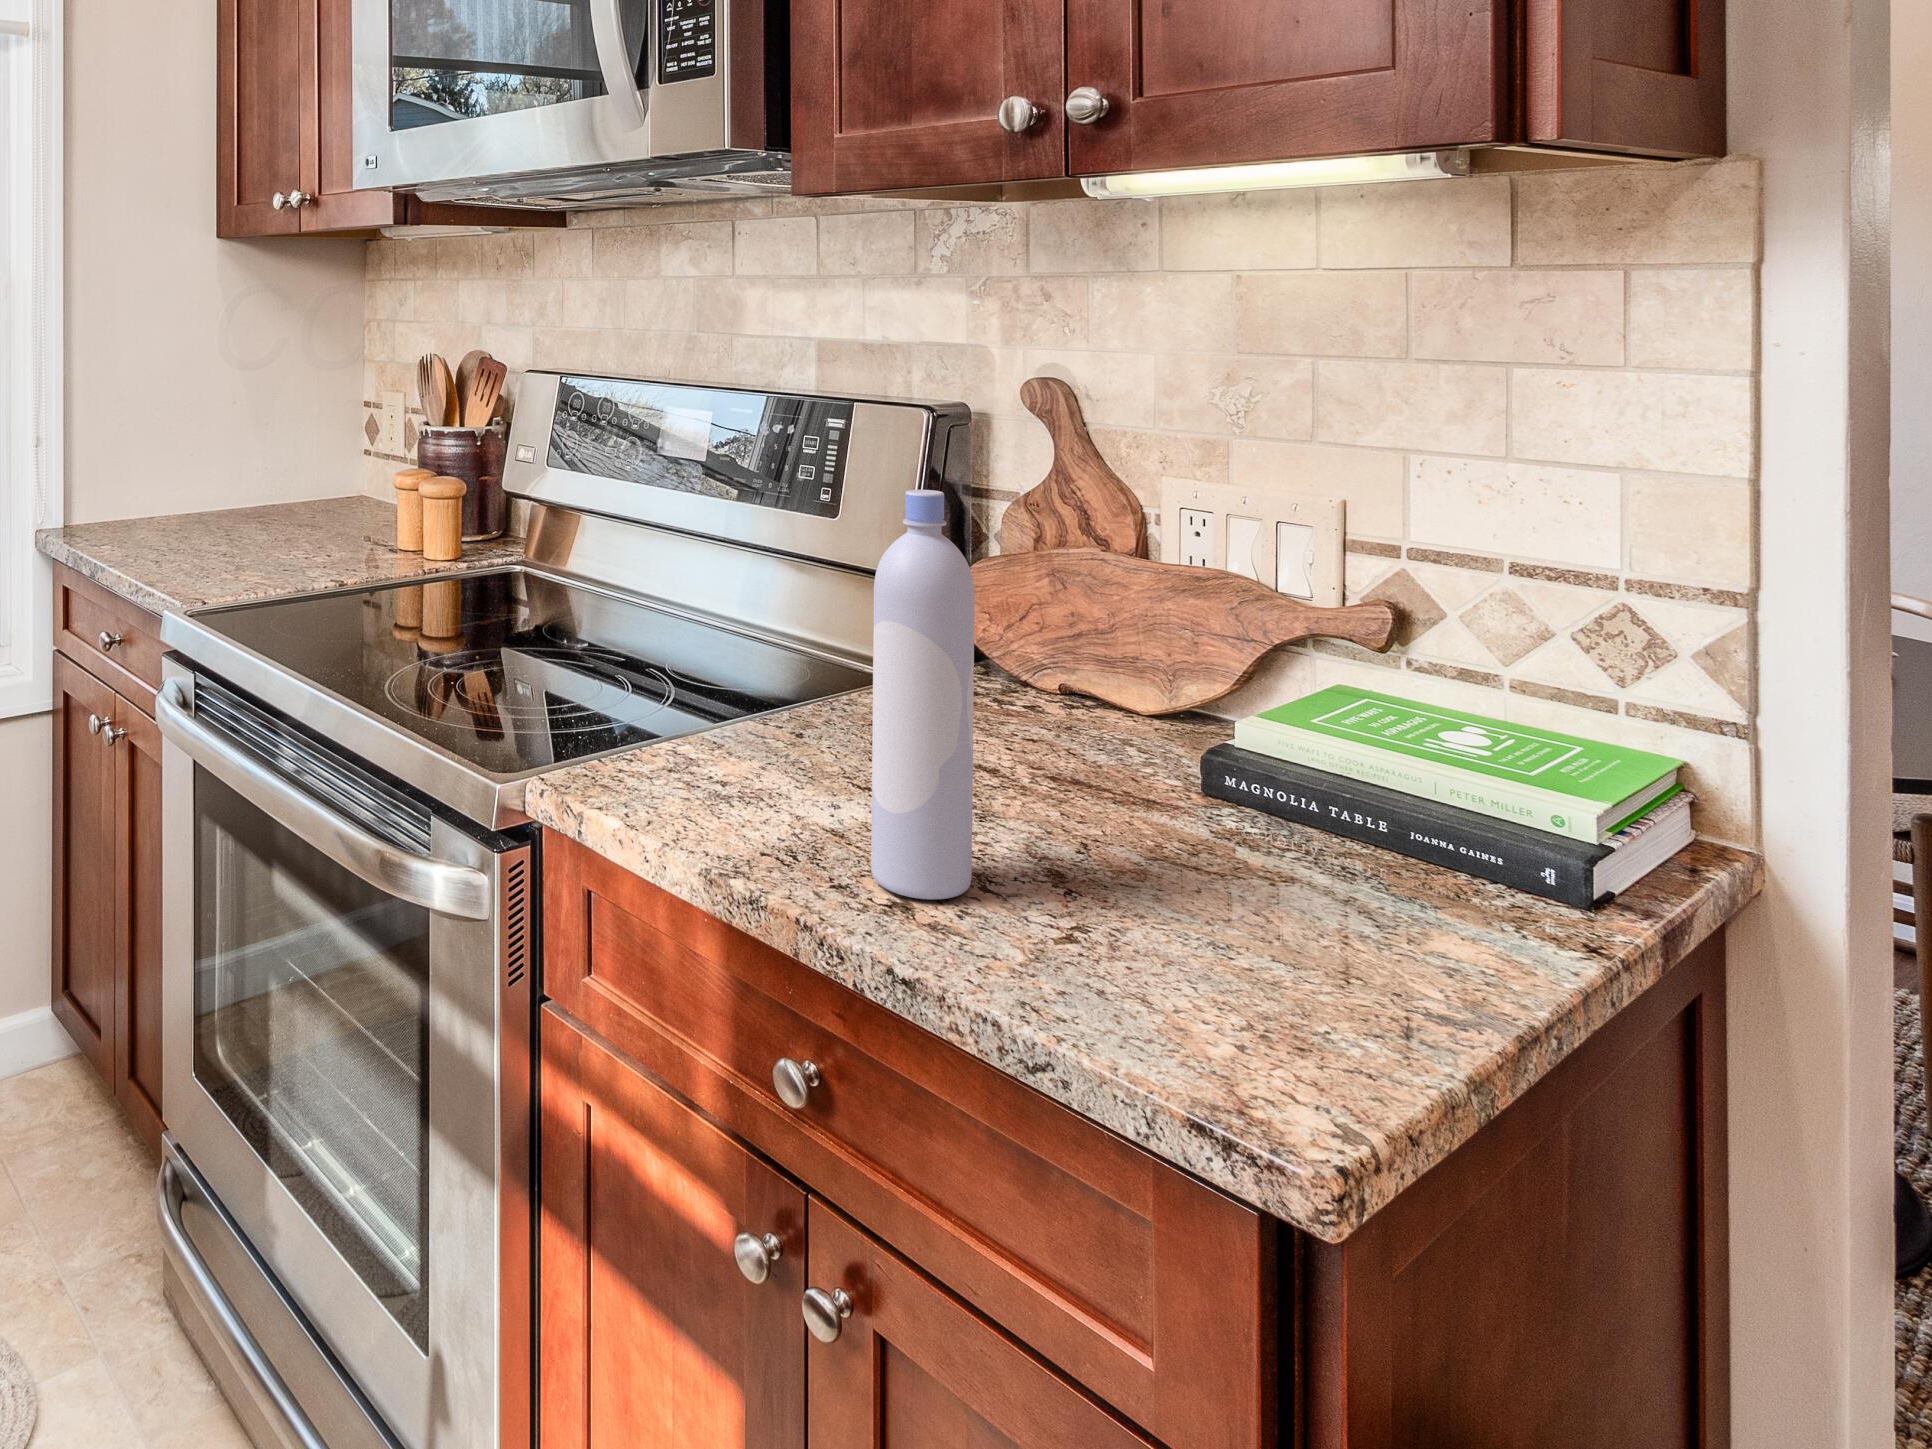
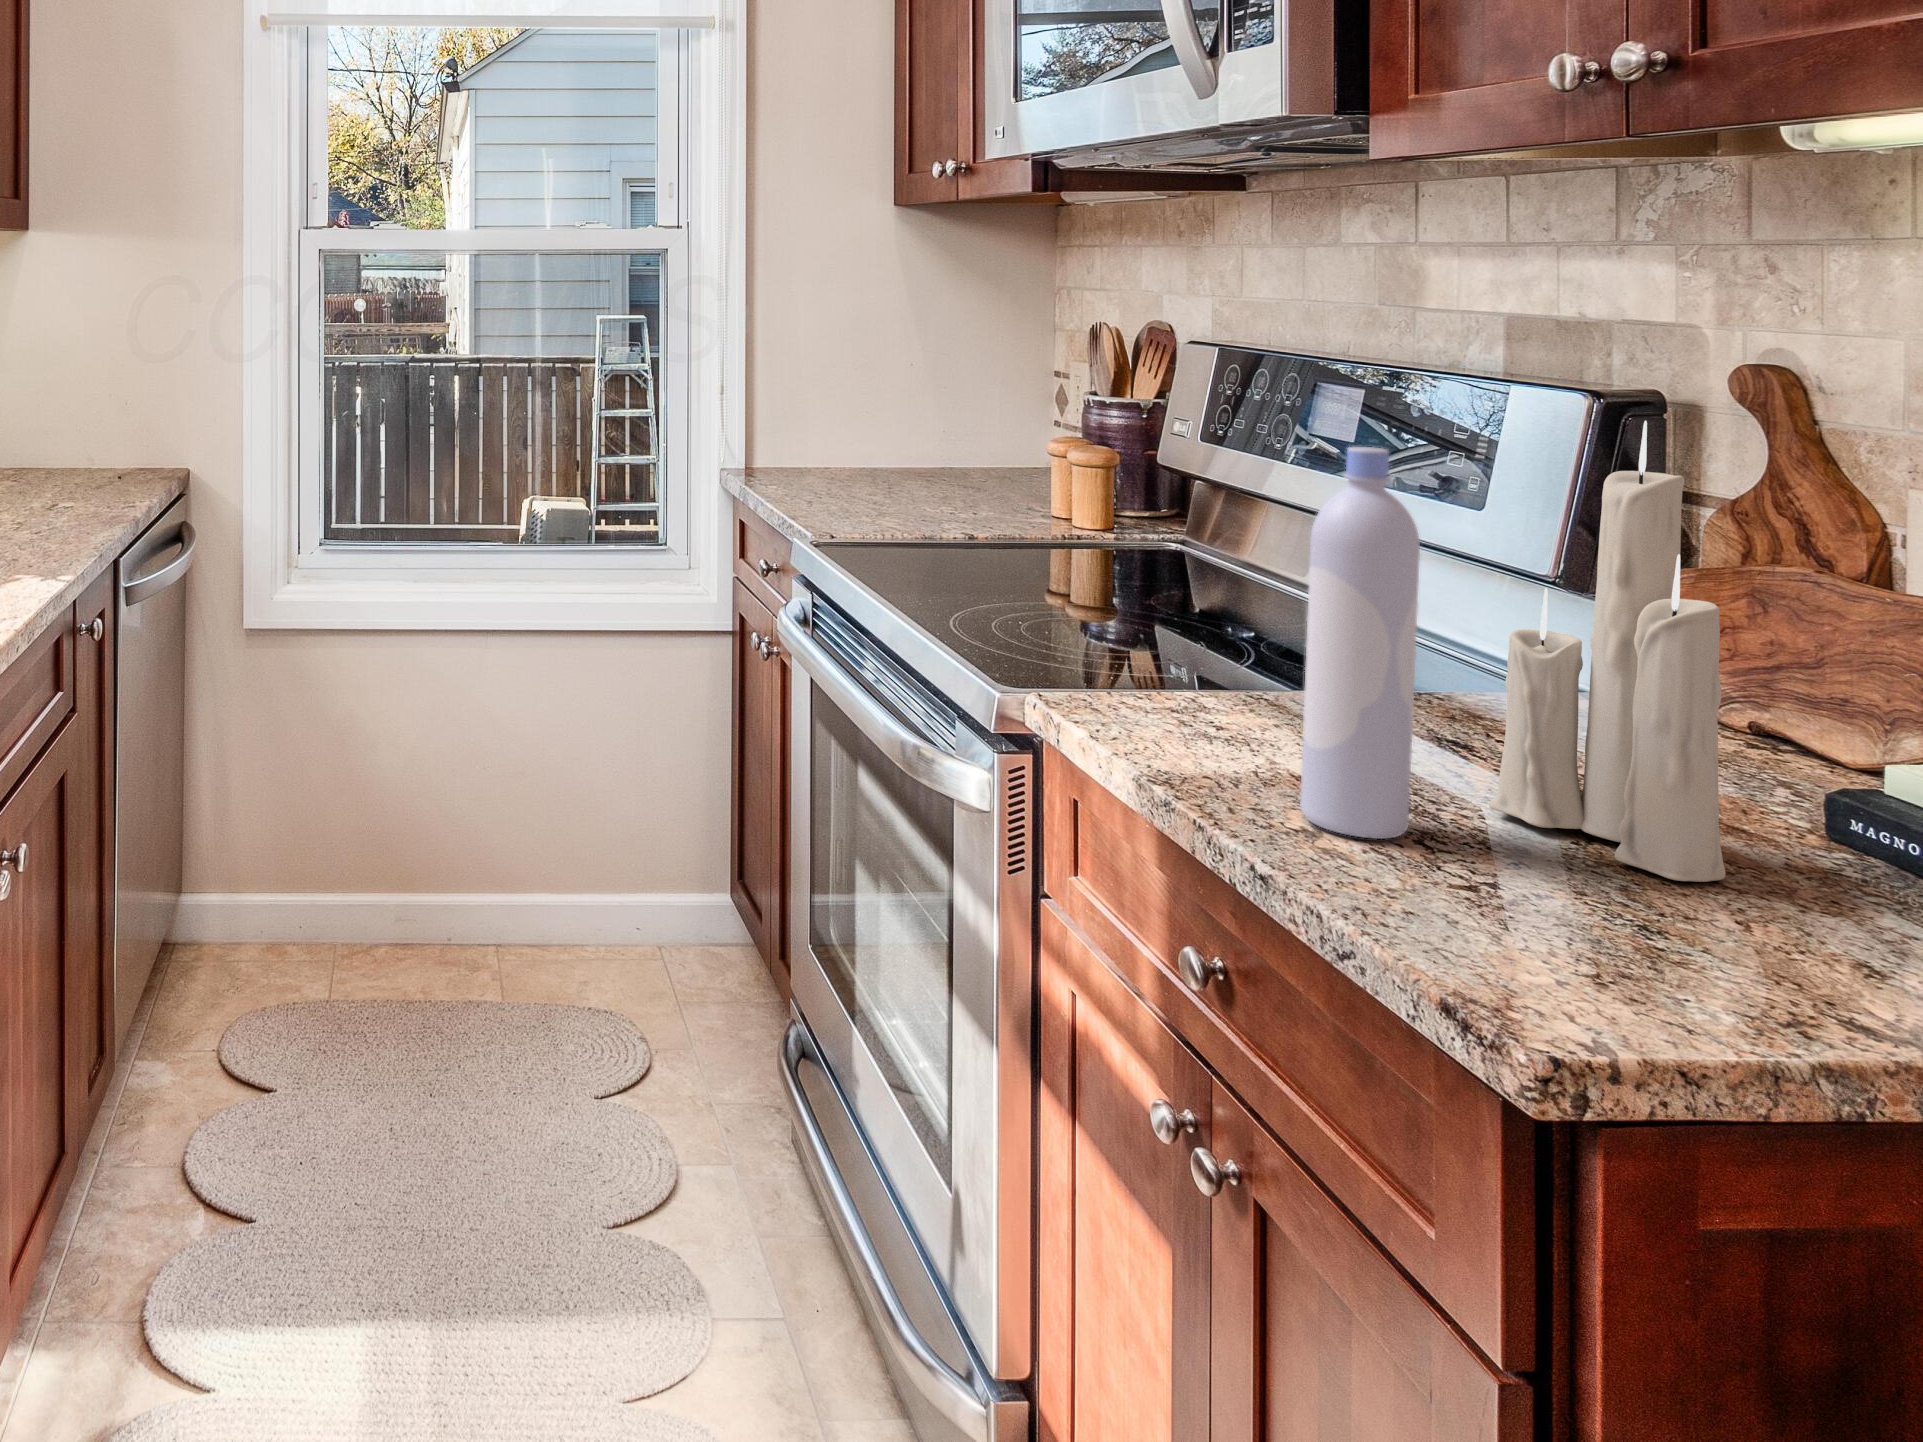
candle: none [999,424,1212,882] -> present [1489,420,1726,882]

